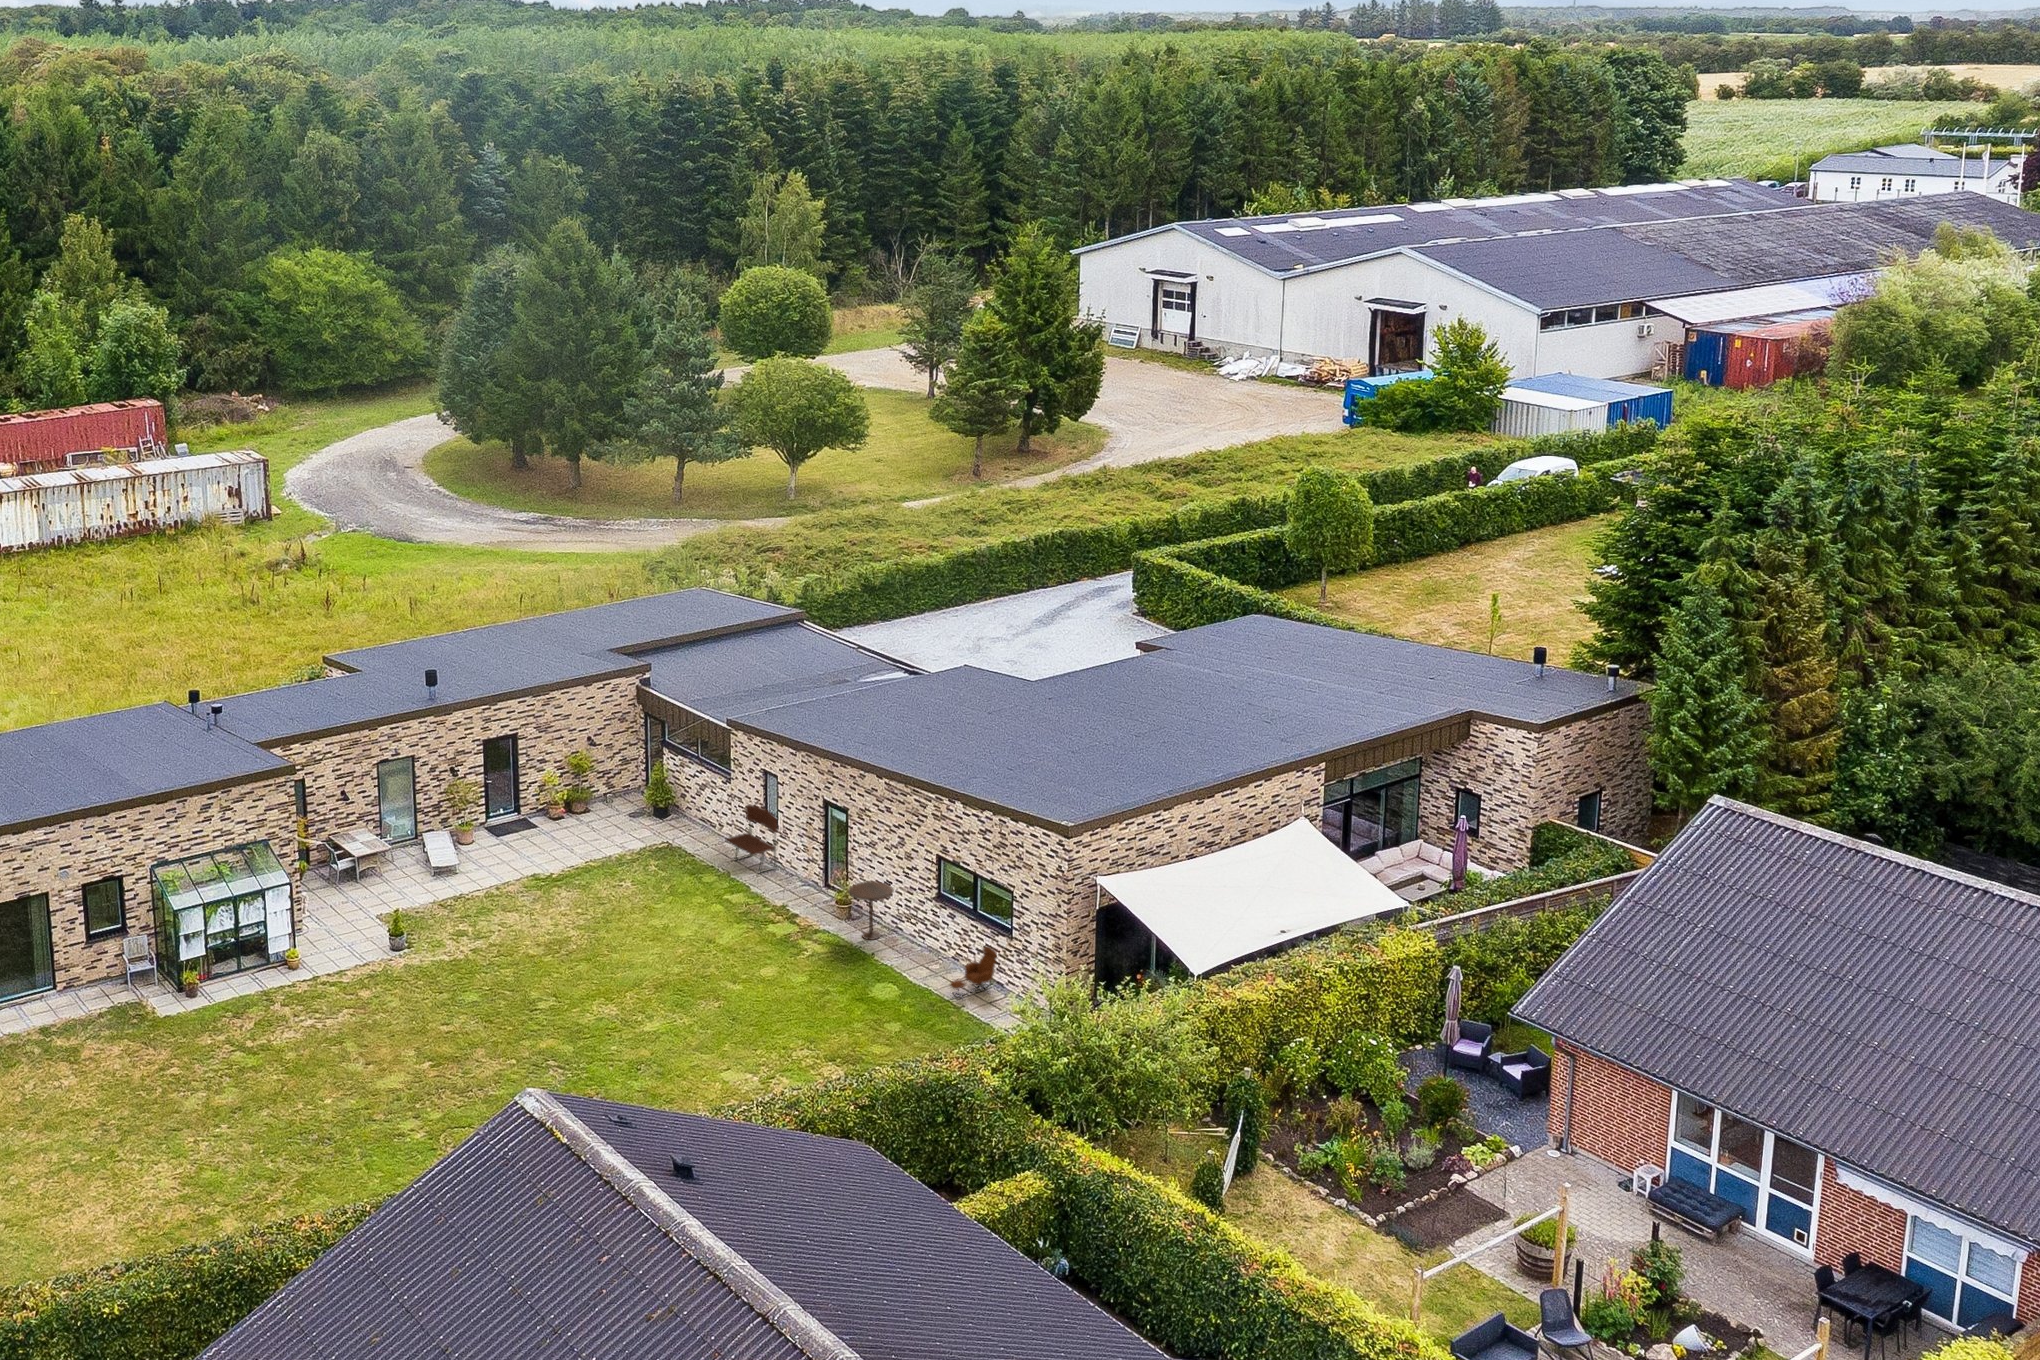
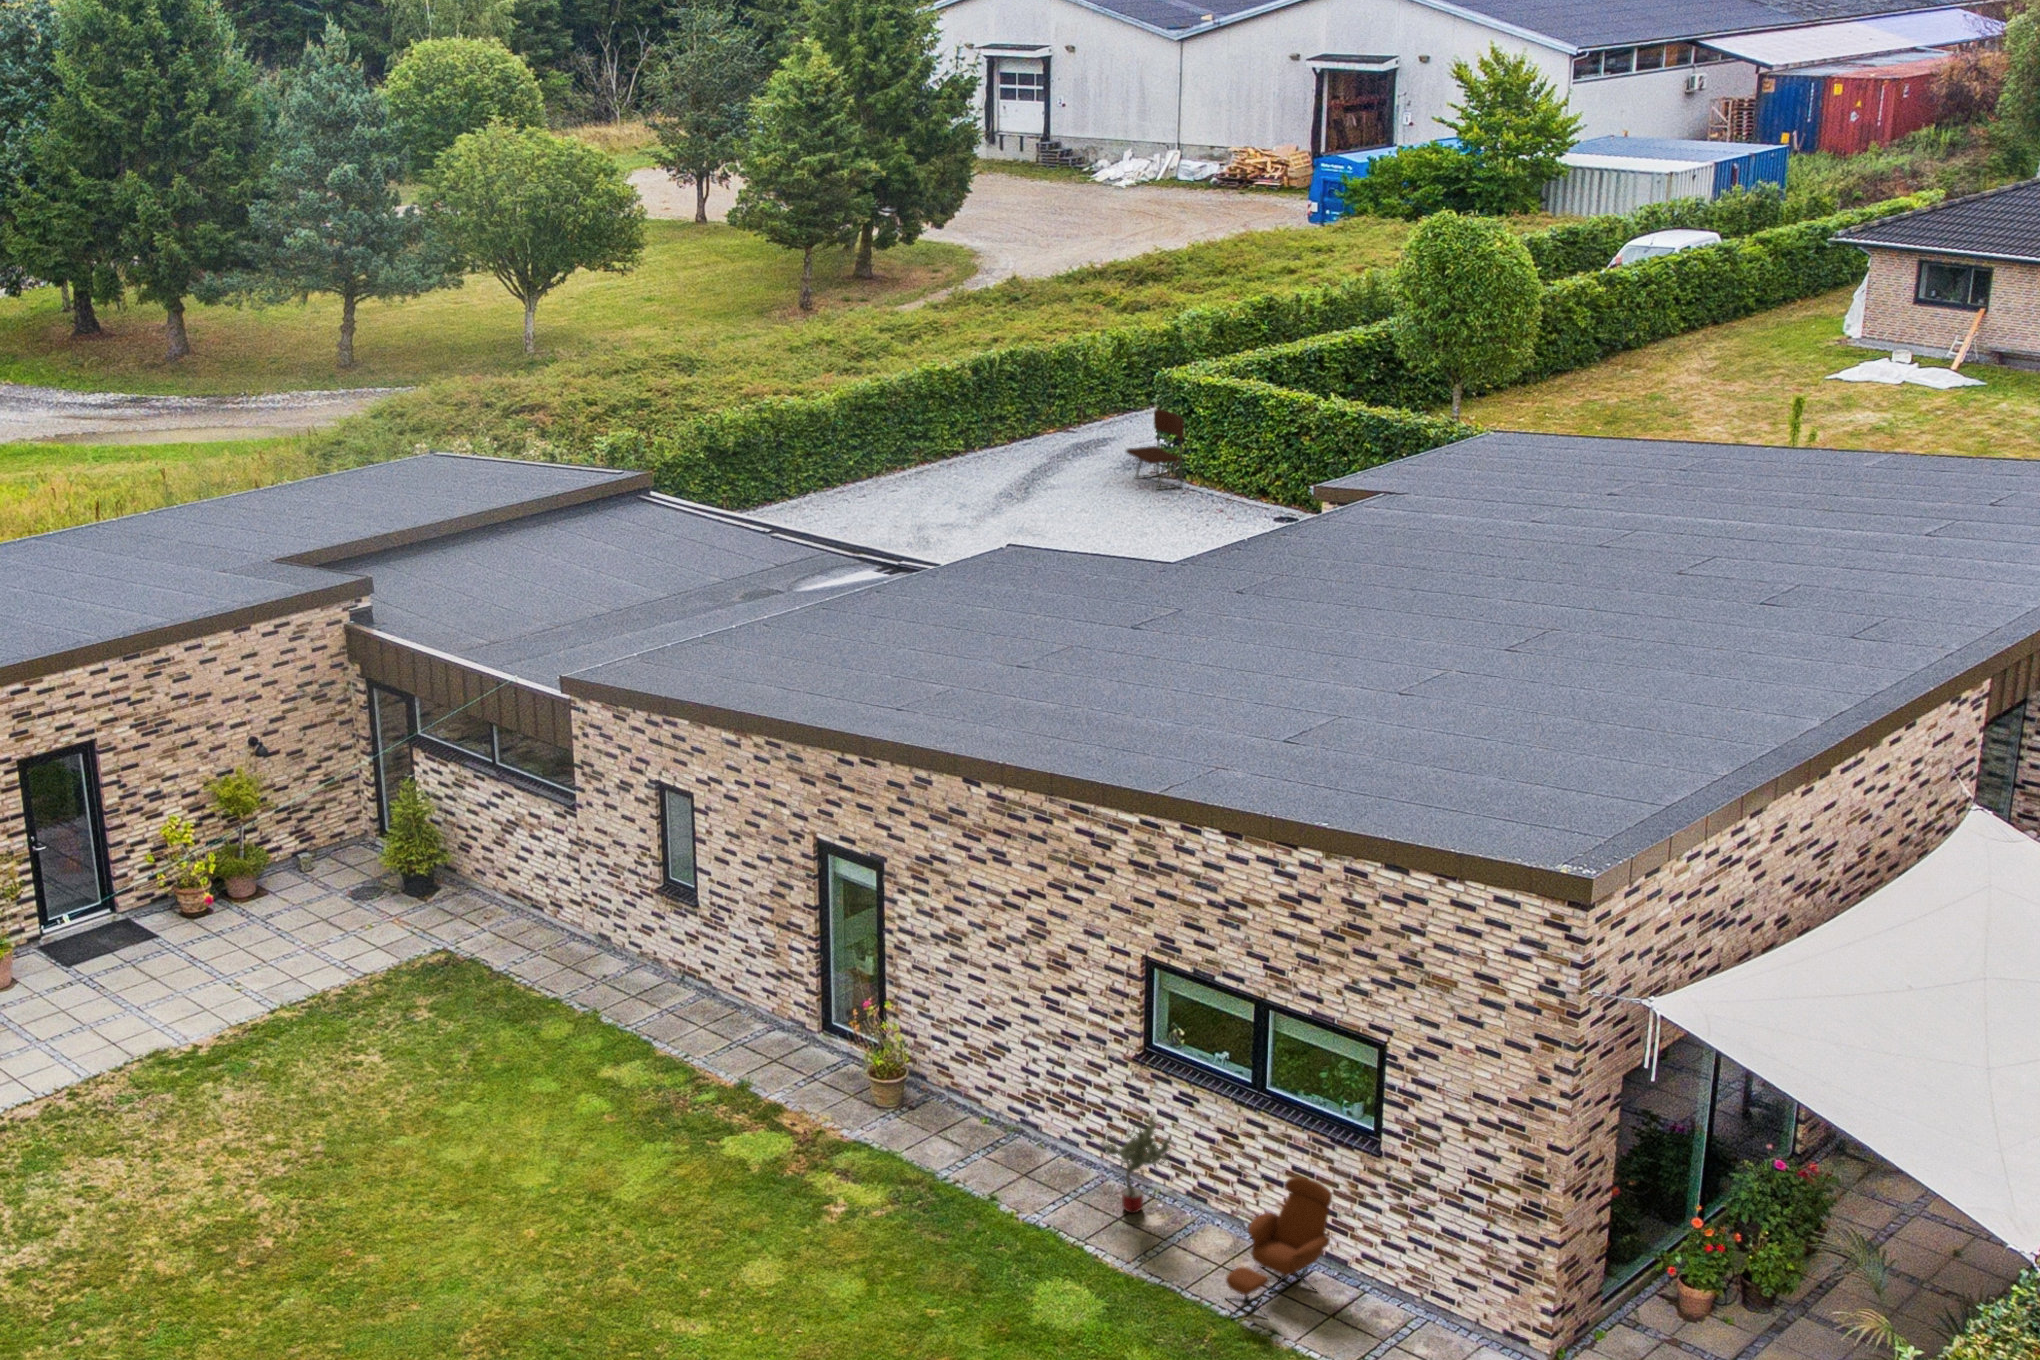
bench: present [727,804,777,873] -> present [1126,409,1184,490]
pedestal table: present [848,881,894,940] -> none [906,1022,1016,1160]
potted tree: none [920,921,947,963] -> present [1101,1116,1173,1213]

